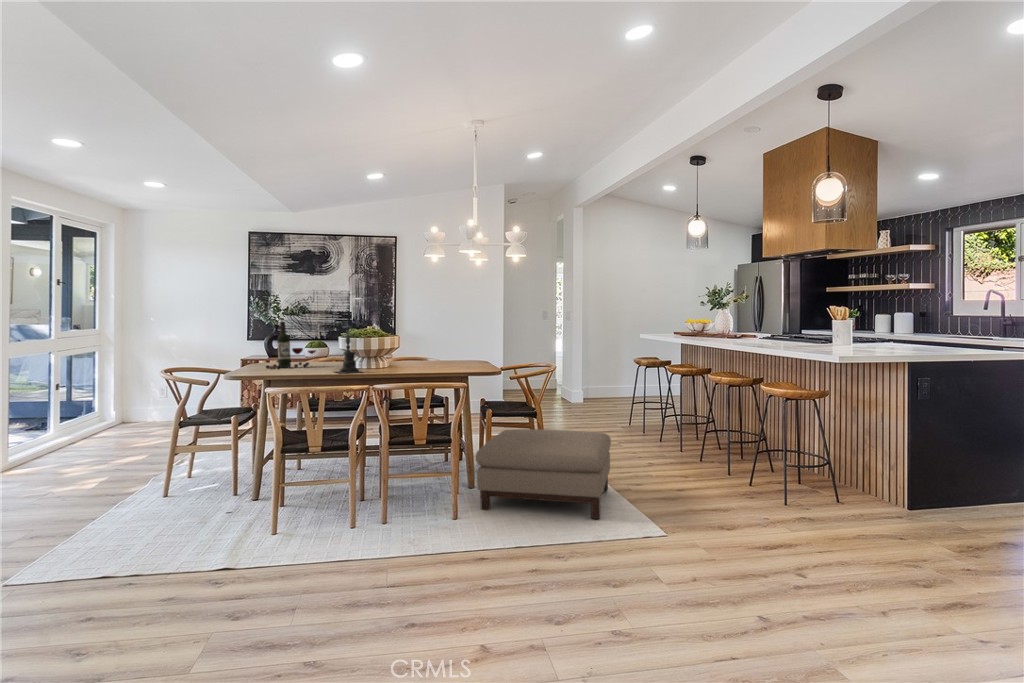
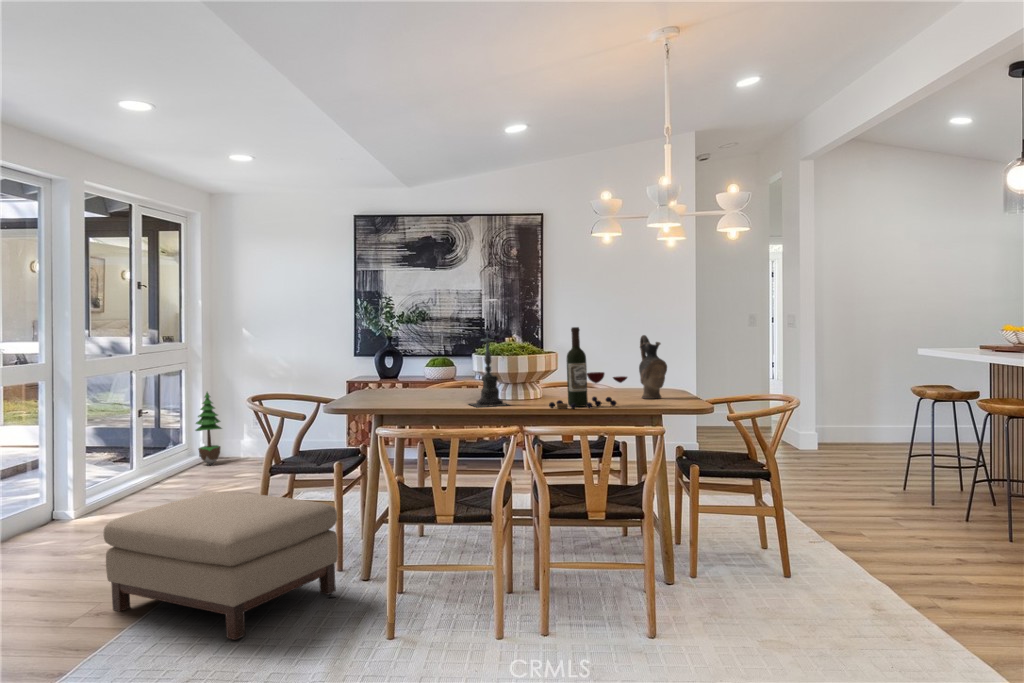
wine bottle: present [266,322,316,369] -> present [549,327,627,409]
ceramic pitcher: none [454,325,472,367] -> present [639,335,667,399]
potted tree: none [112,366,137,424] -> present [195,392,222,465]
ottoman: present [476,429,611,519] -> present [103,492,338,640]

